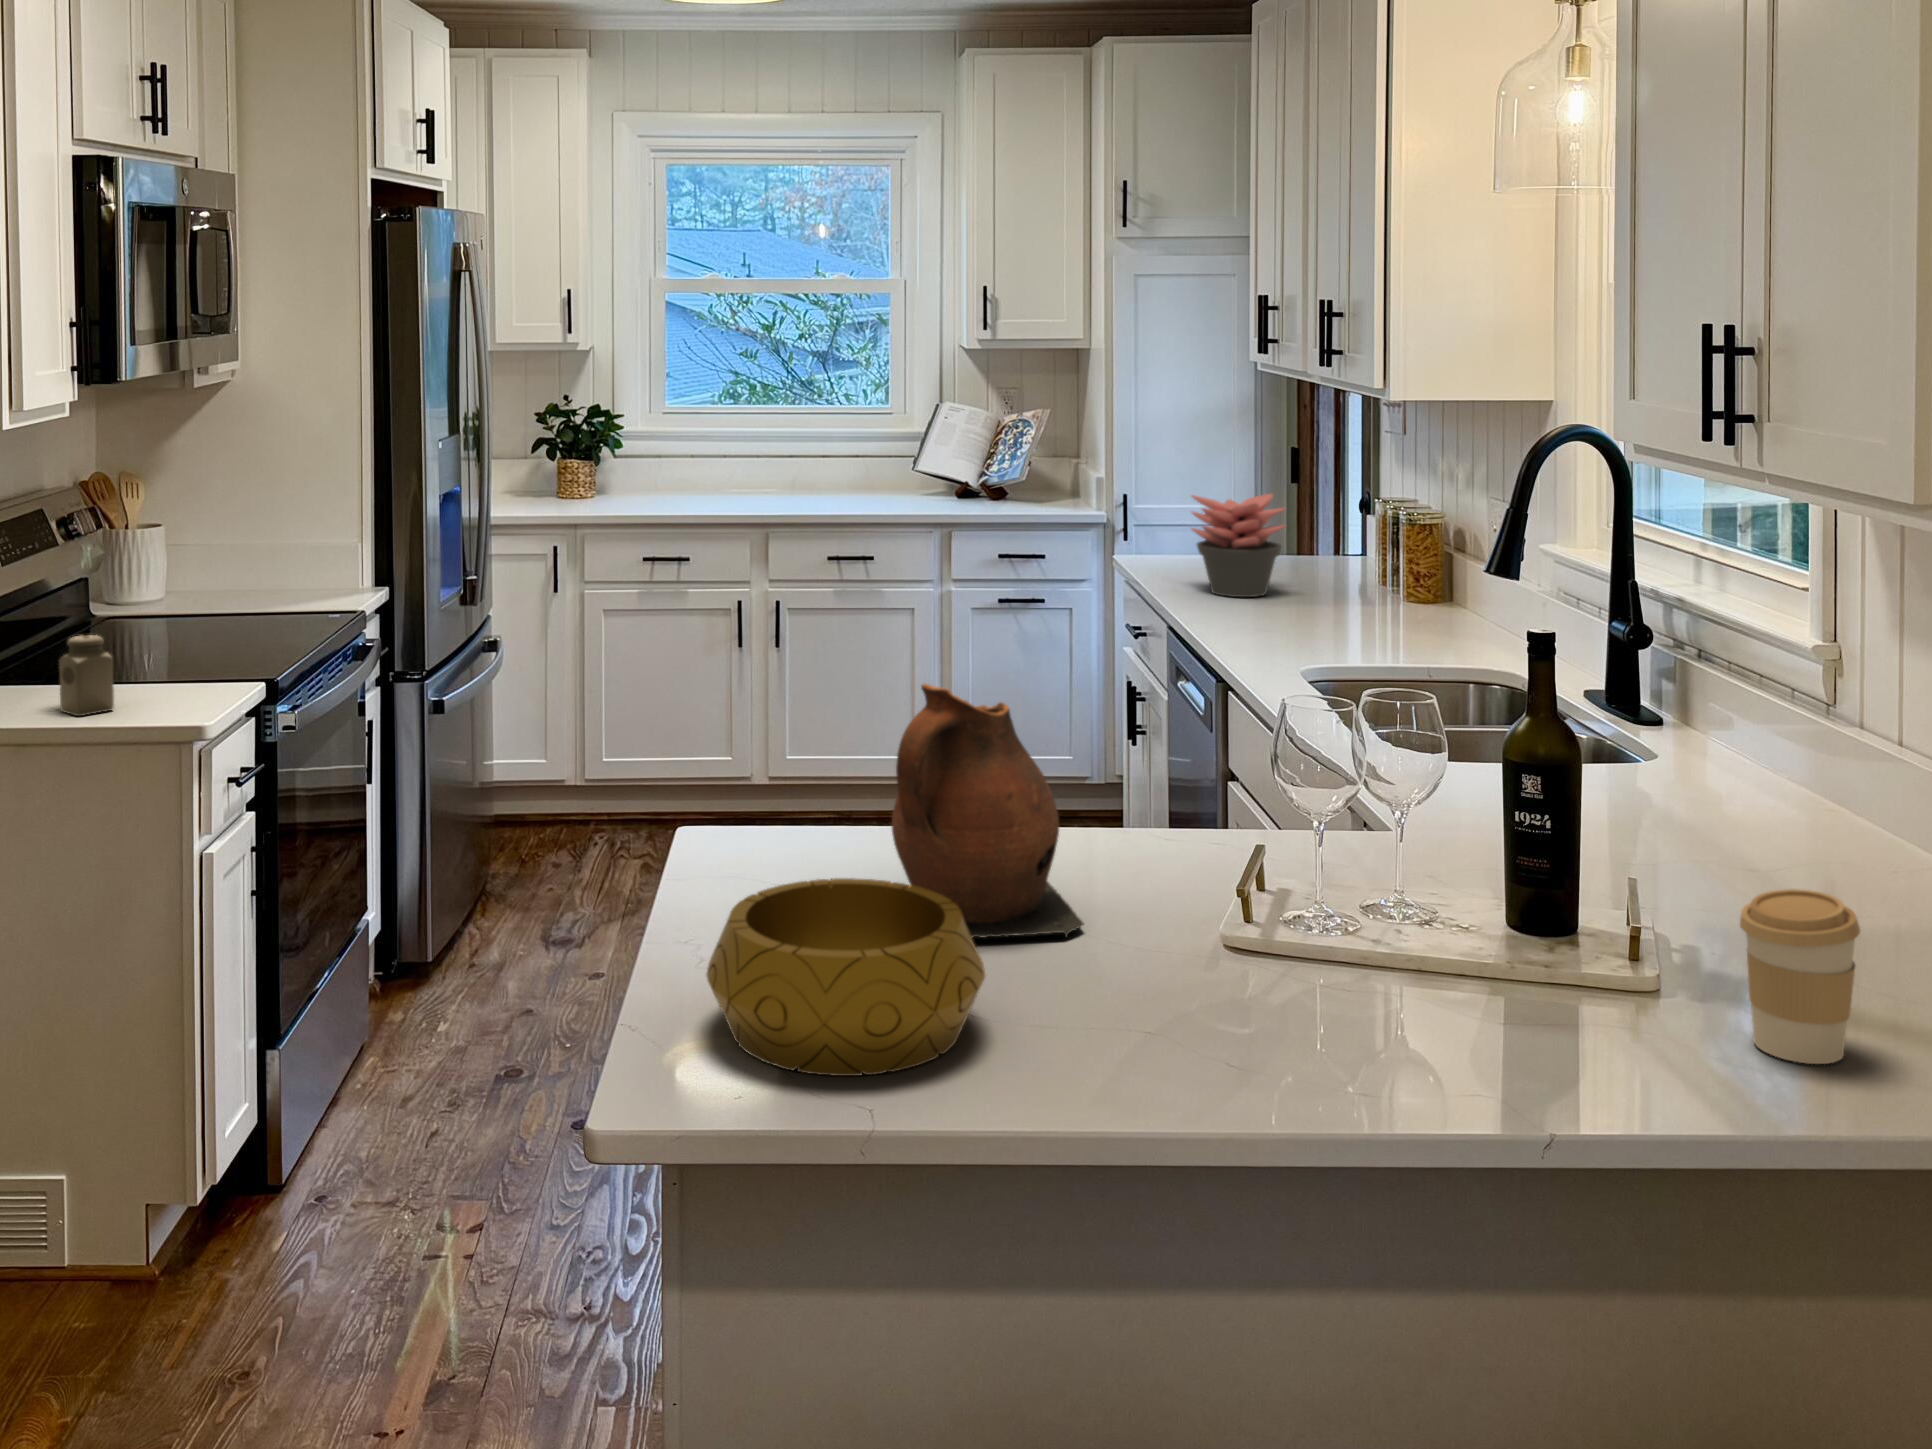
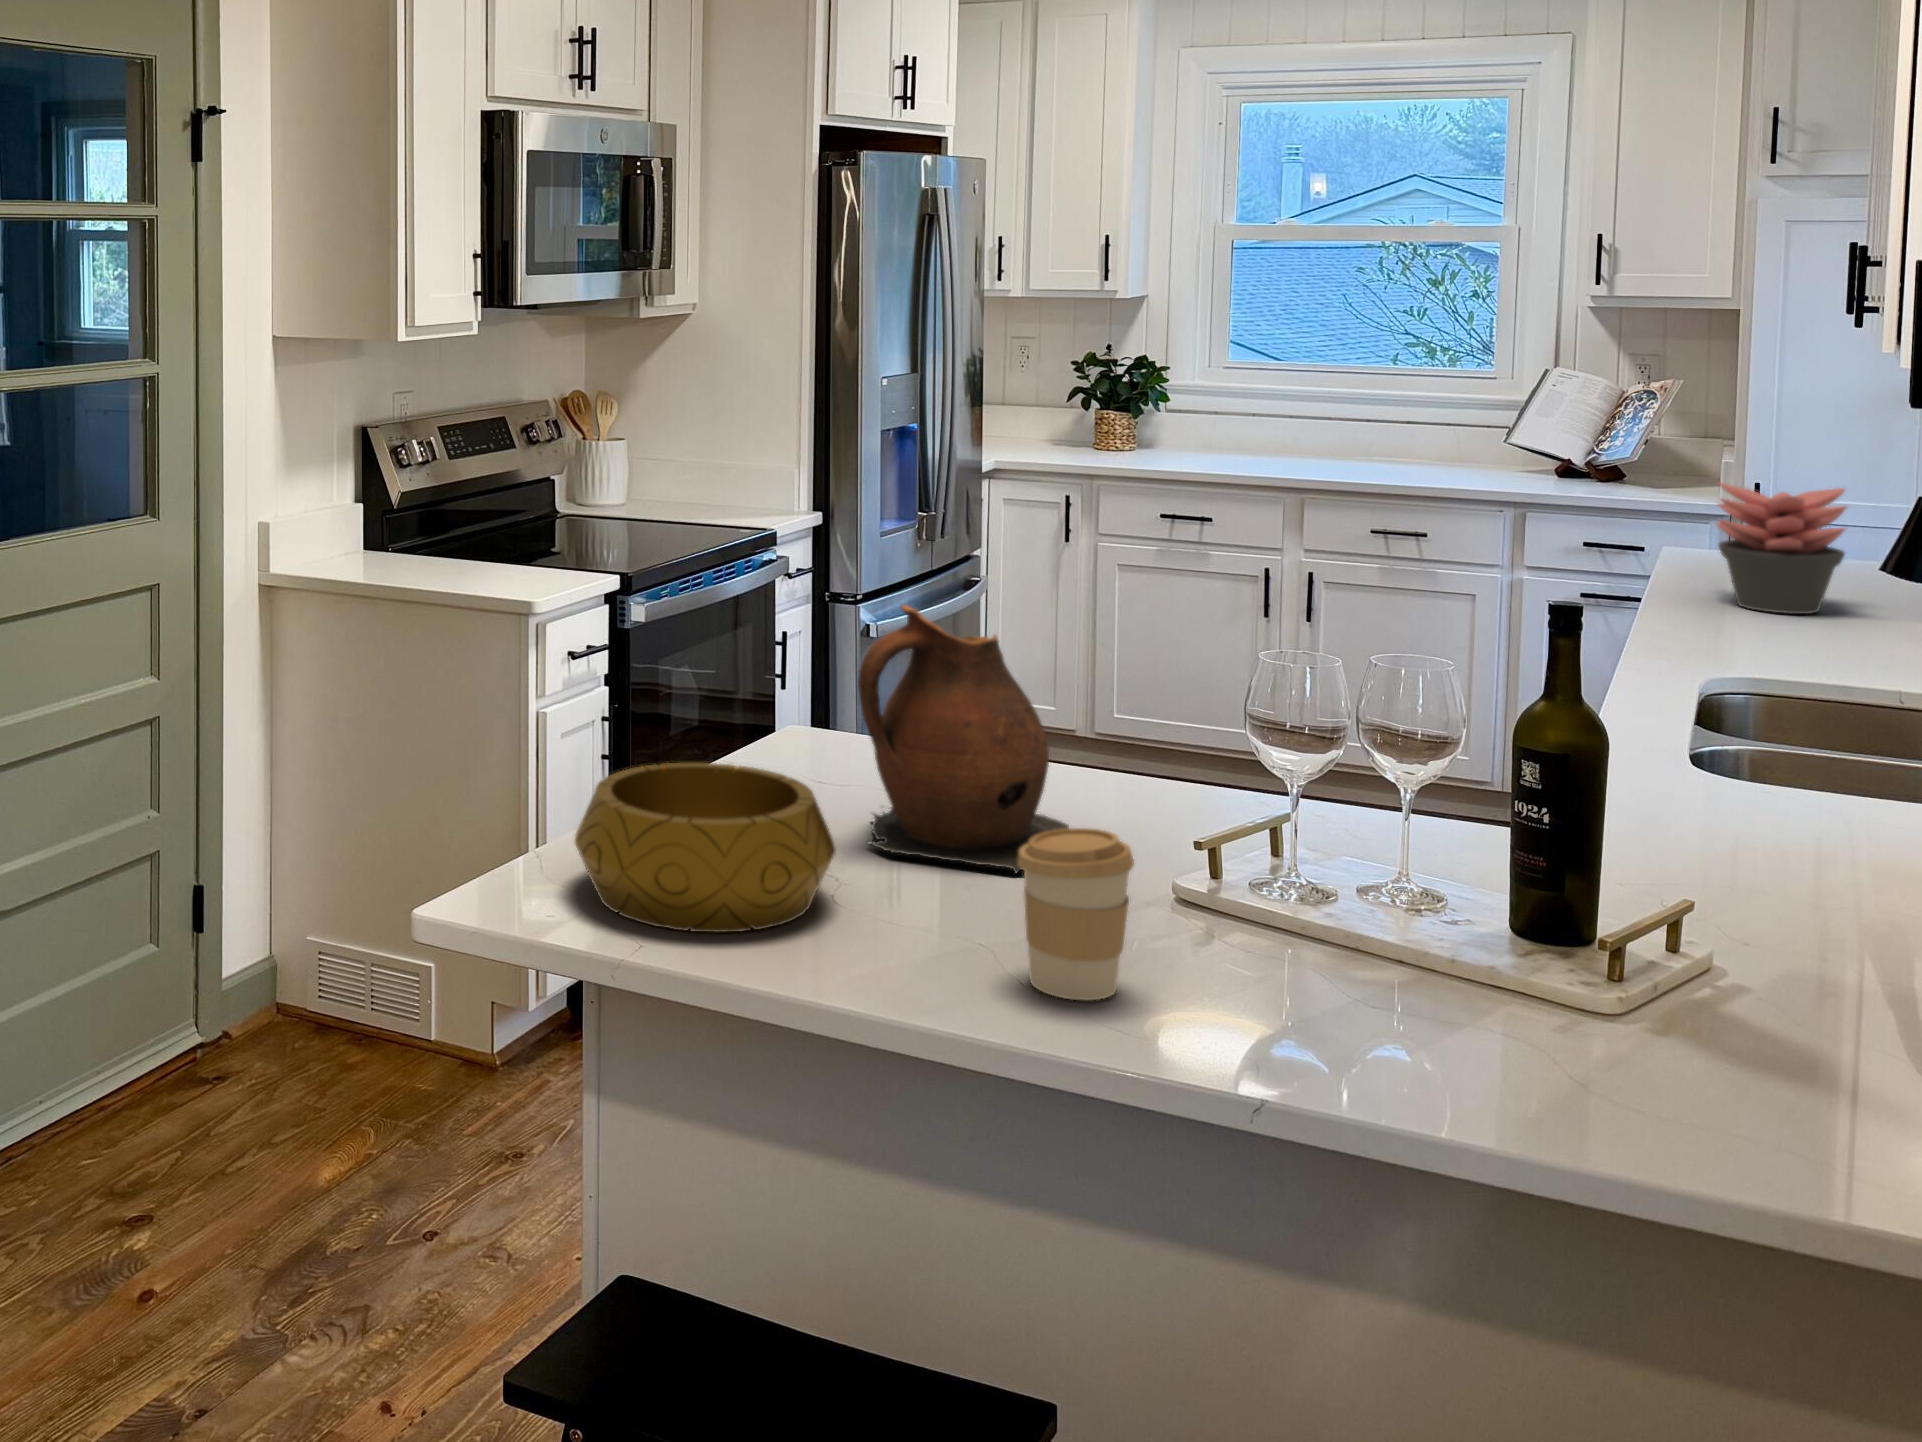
salt shaker: present [59,635,114,716] -> none [441,522,480,589]
coffee cup: present [1740,889,1860,1064] -> present [1018,828,1134,1000]

